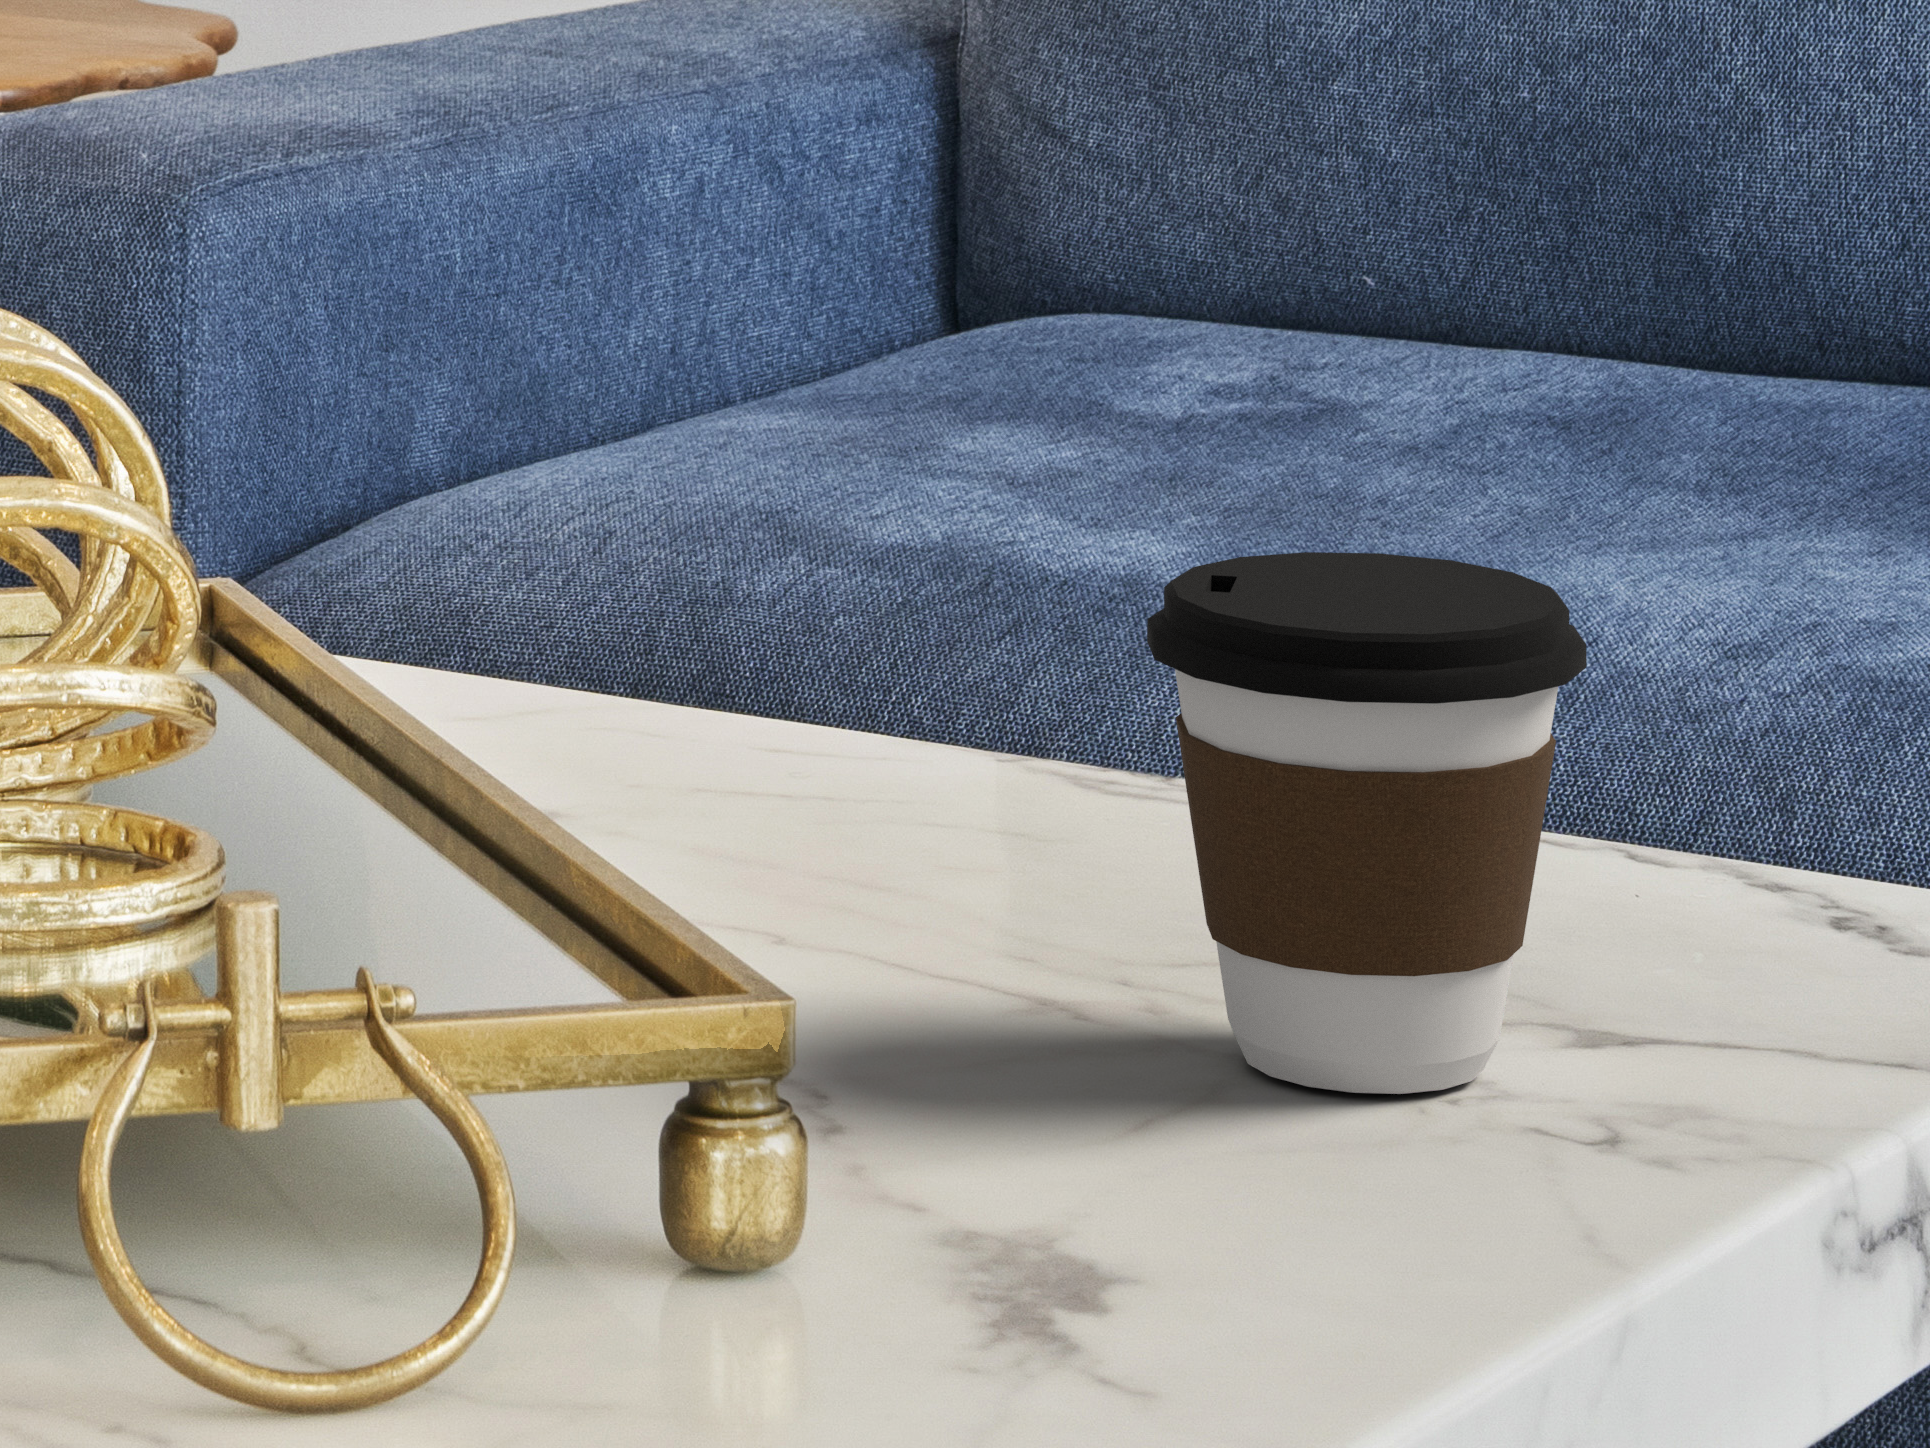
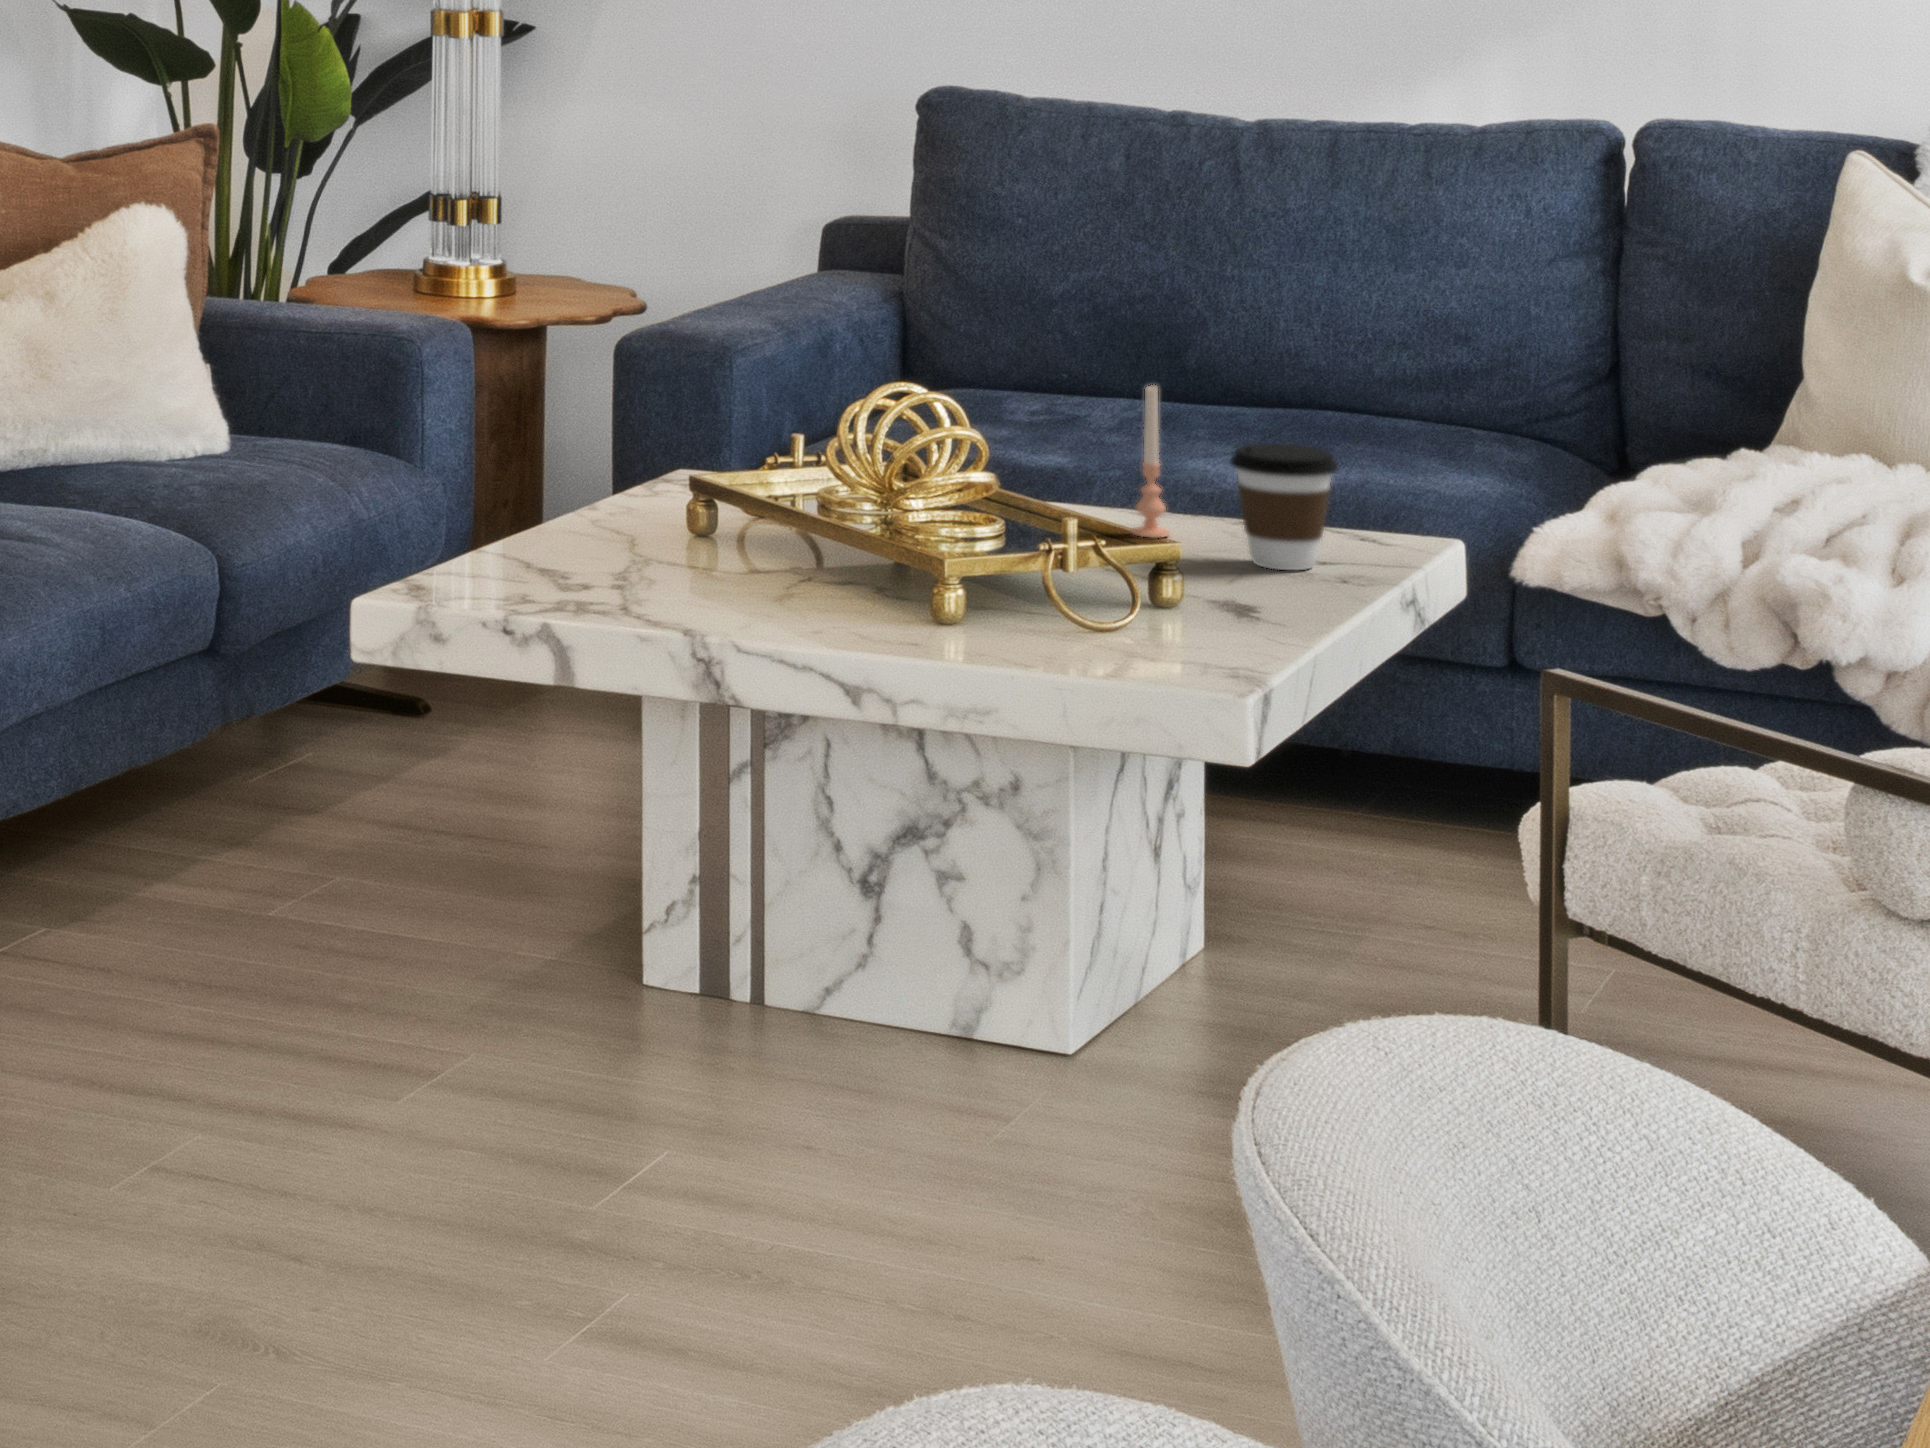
candle: none [884,306,1034,910] -> present [1132,386,1170,538]

